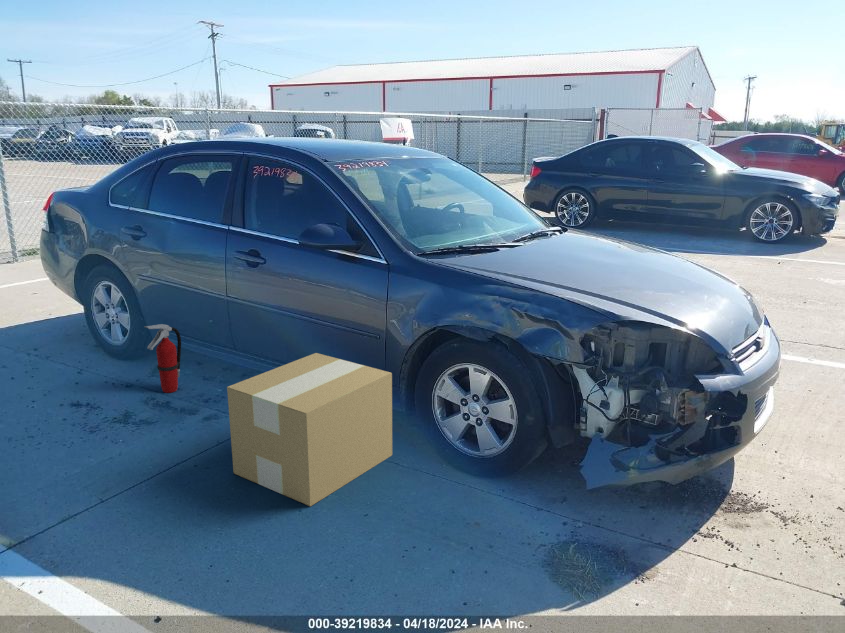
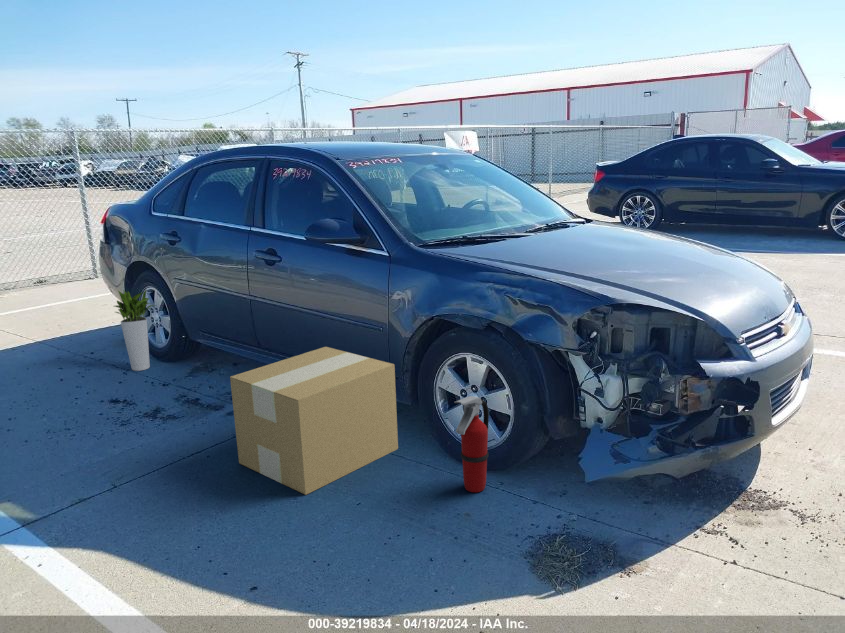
planter: none [74,288,122,371] -> present [114,290,153,371]
fire extinguisher: present [144,324,181,393] -> present [454,396,489,492]

